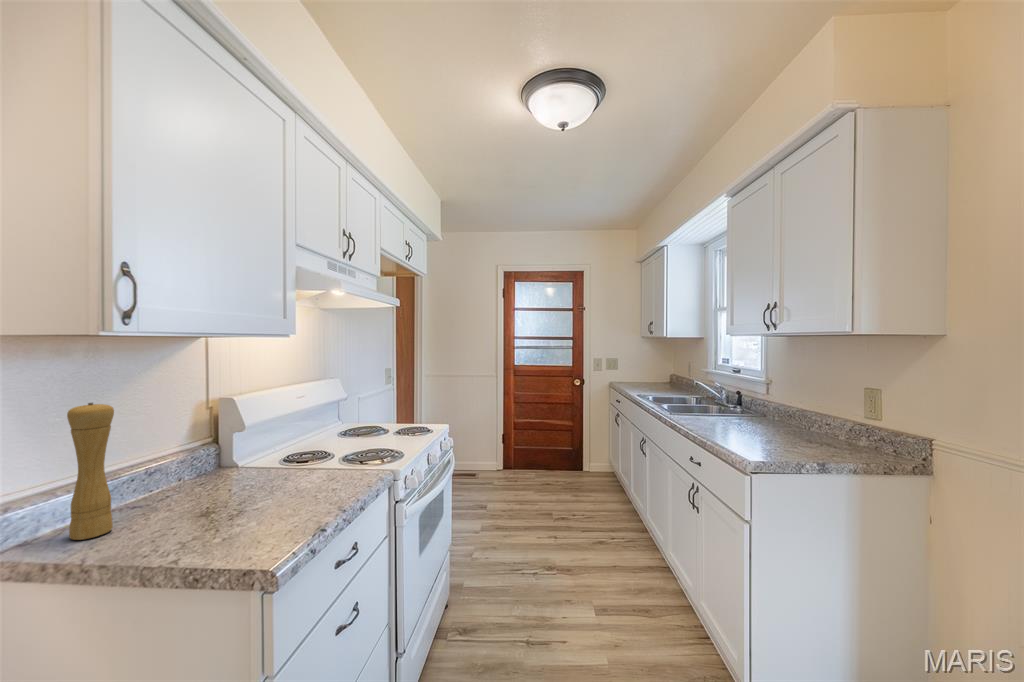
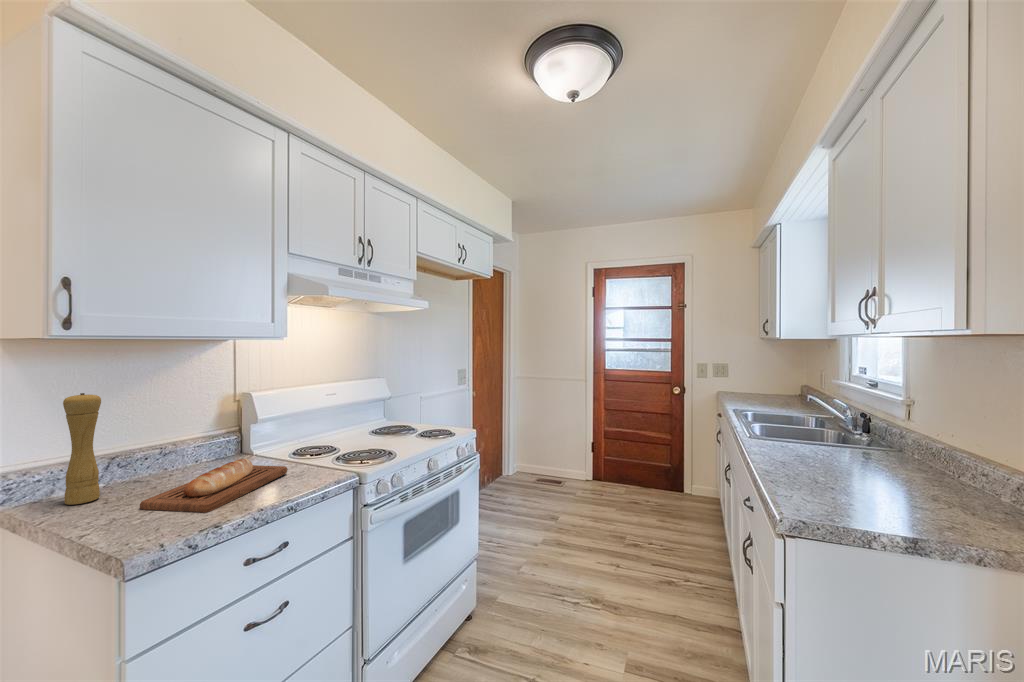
bread loaf: none [189,467,312,531] -> present [140,459,287,513]

